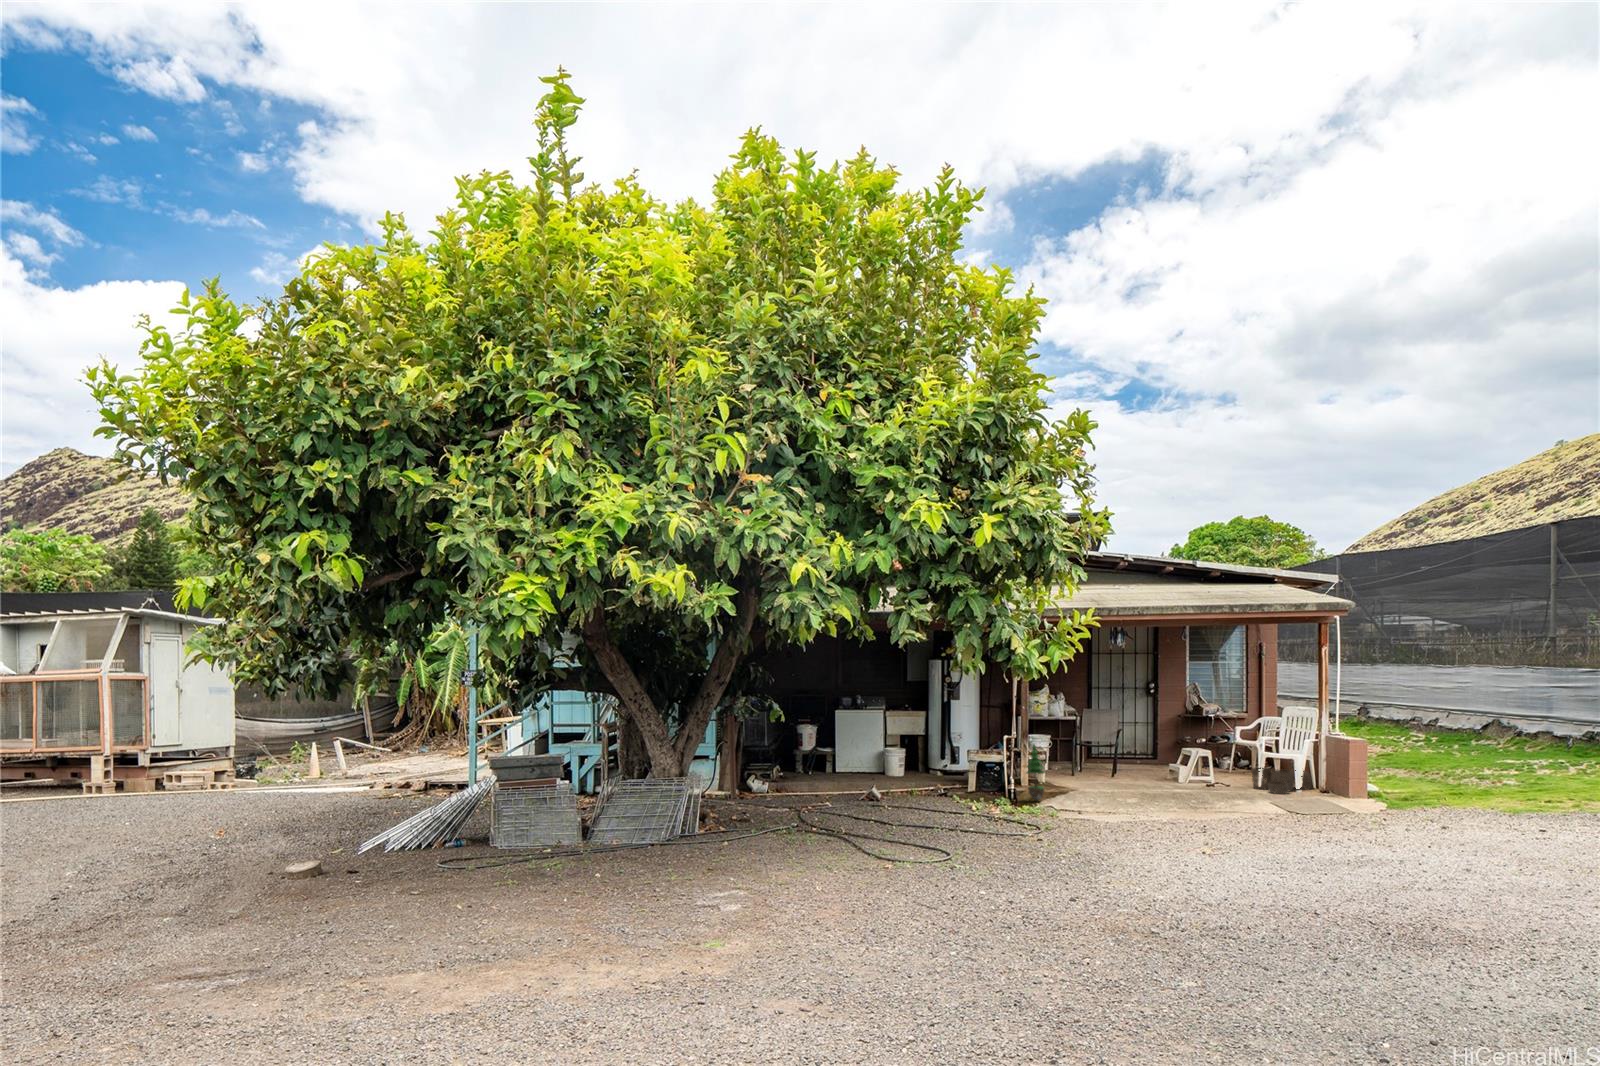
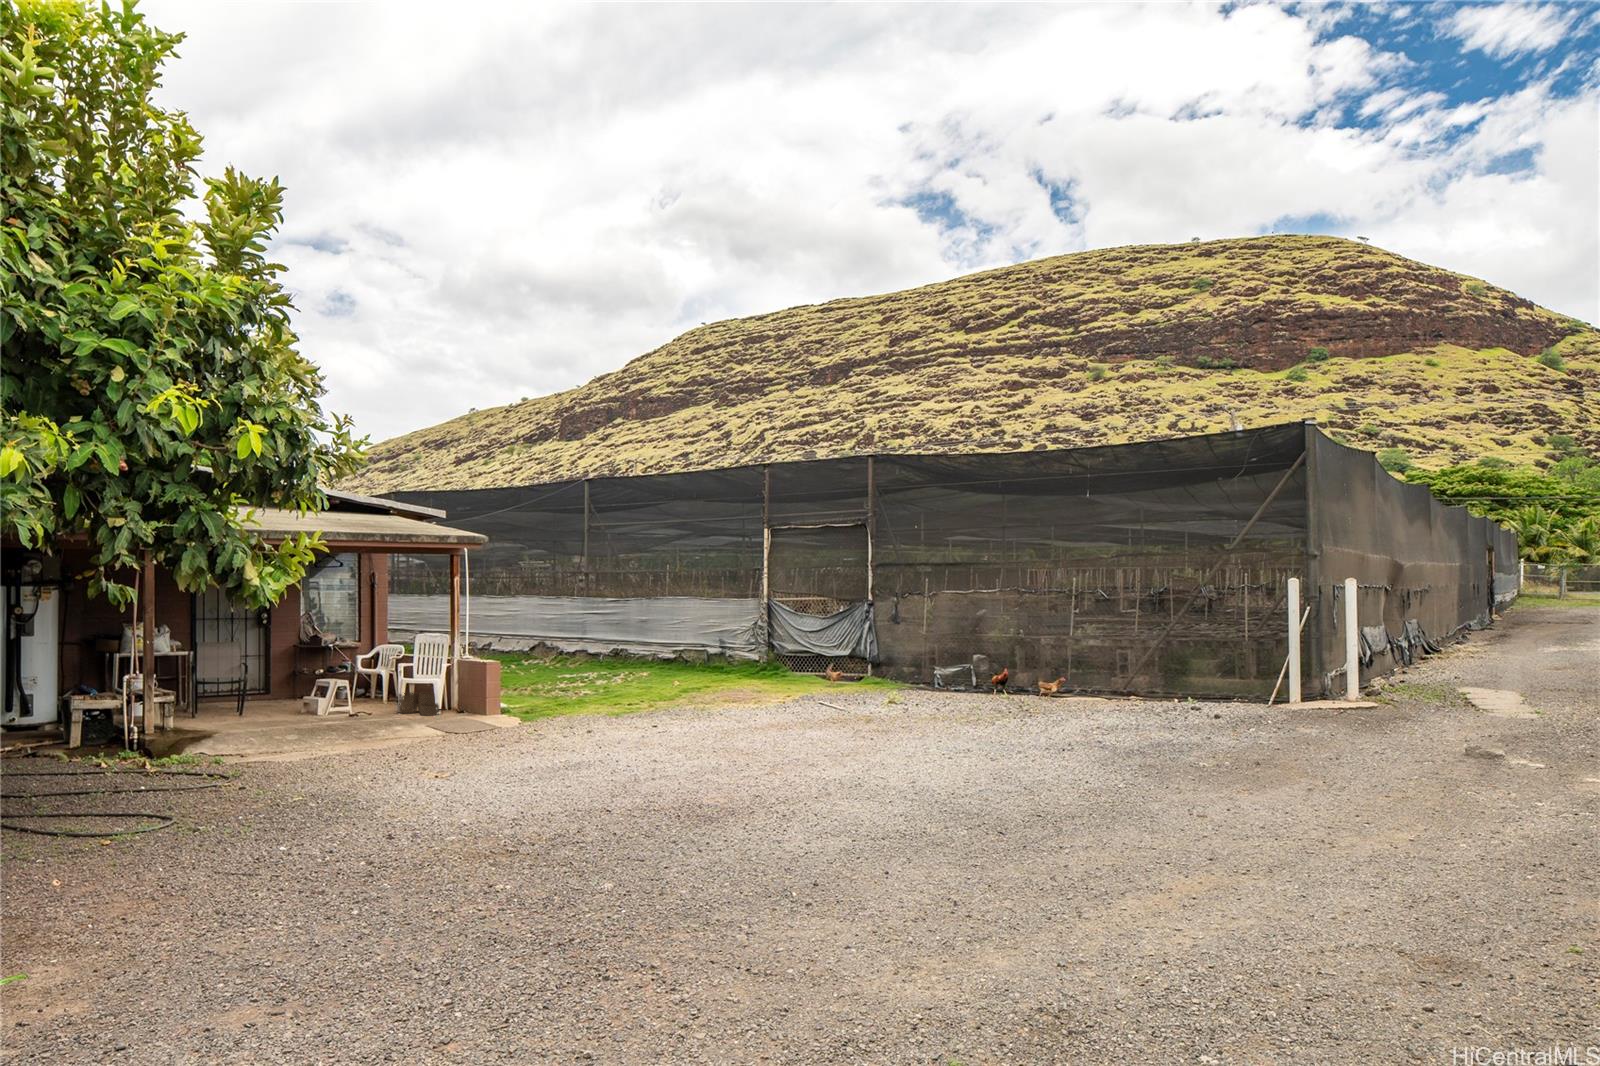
potted tree: present [1027,745,1044,801] -> none [185,682,215,753]

